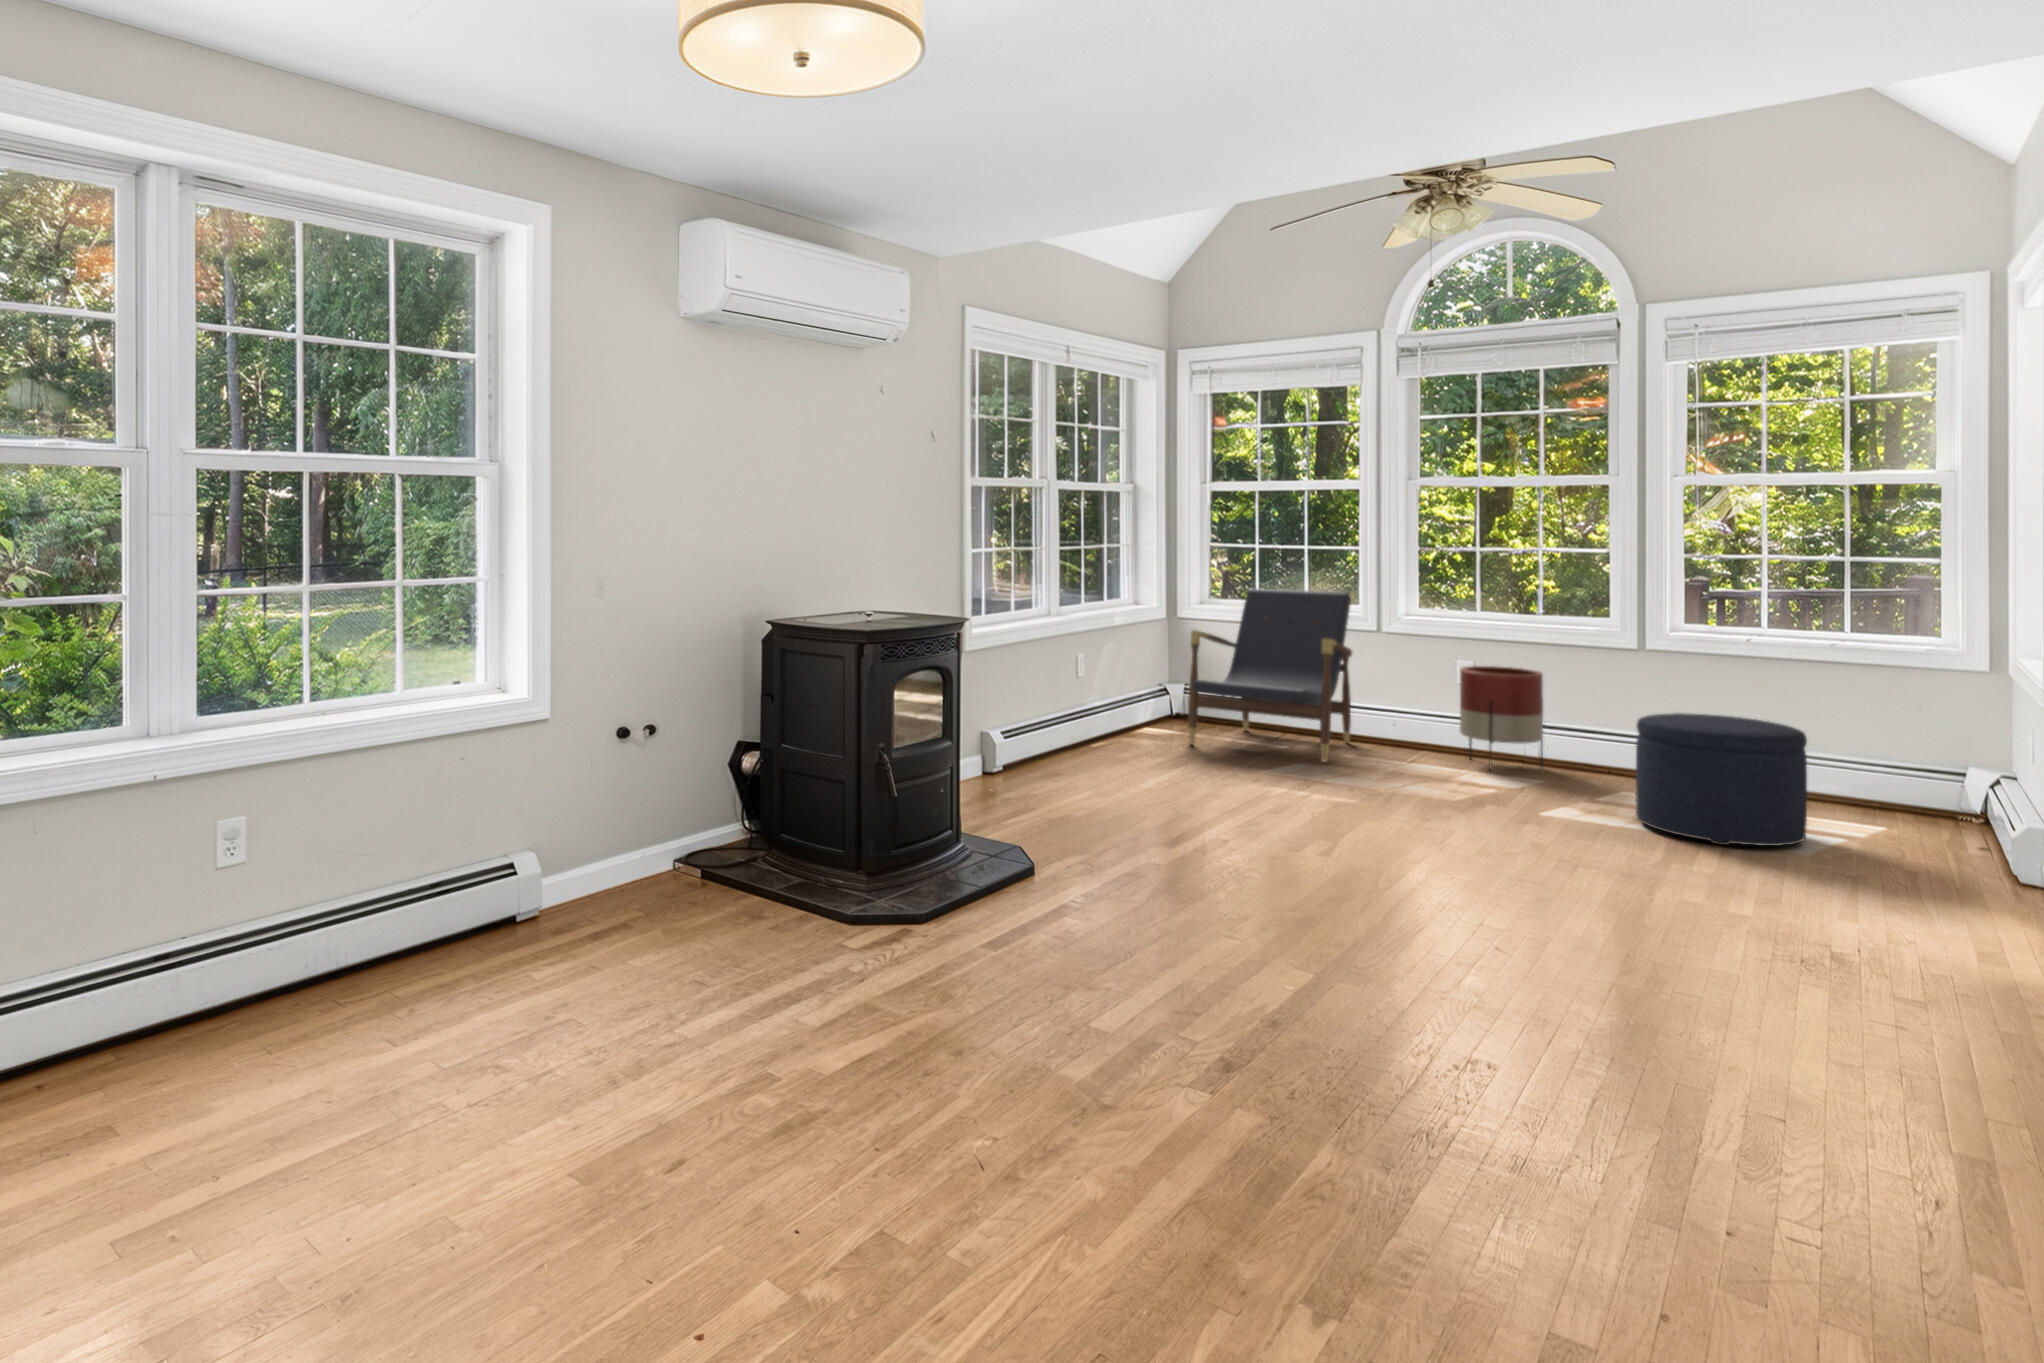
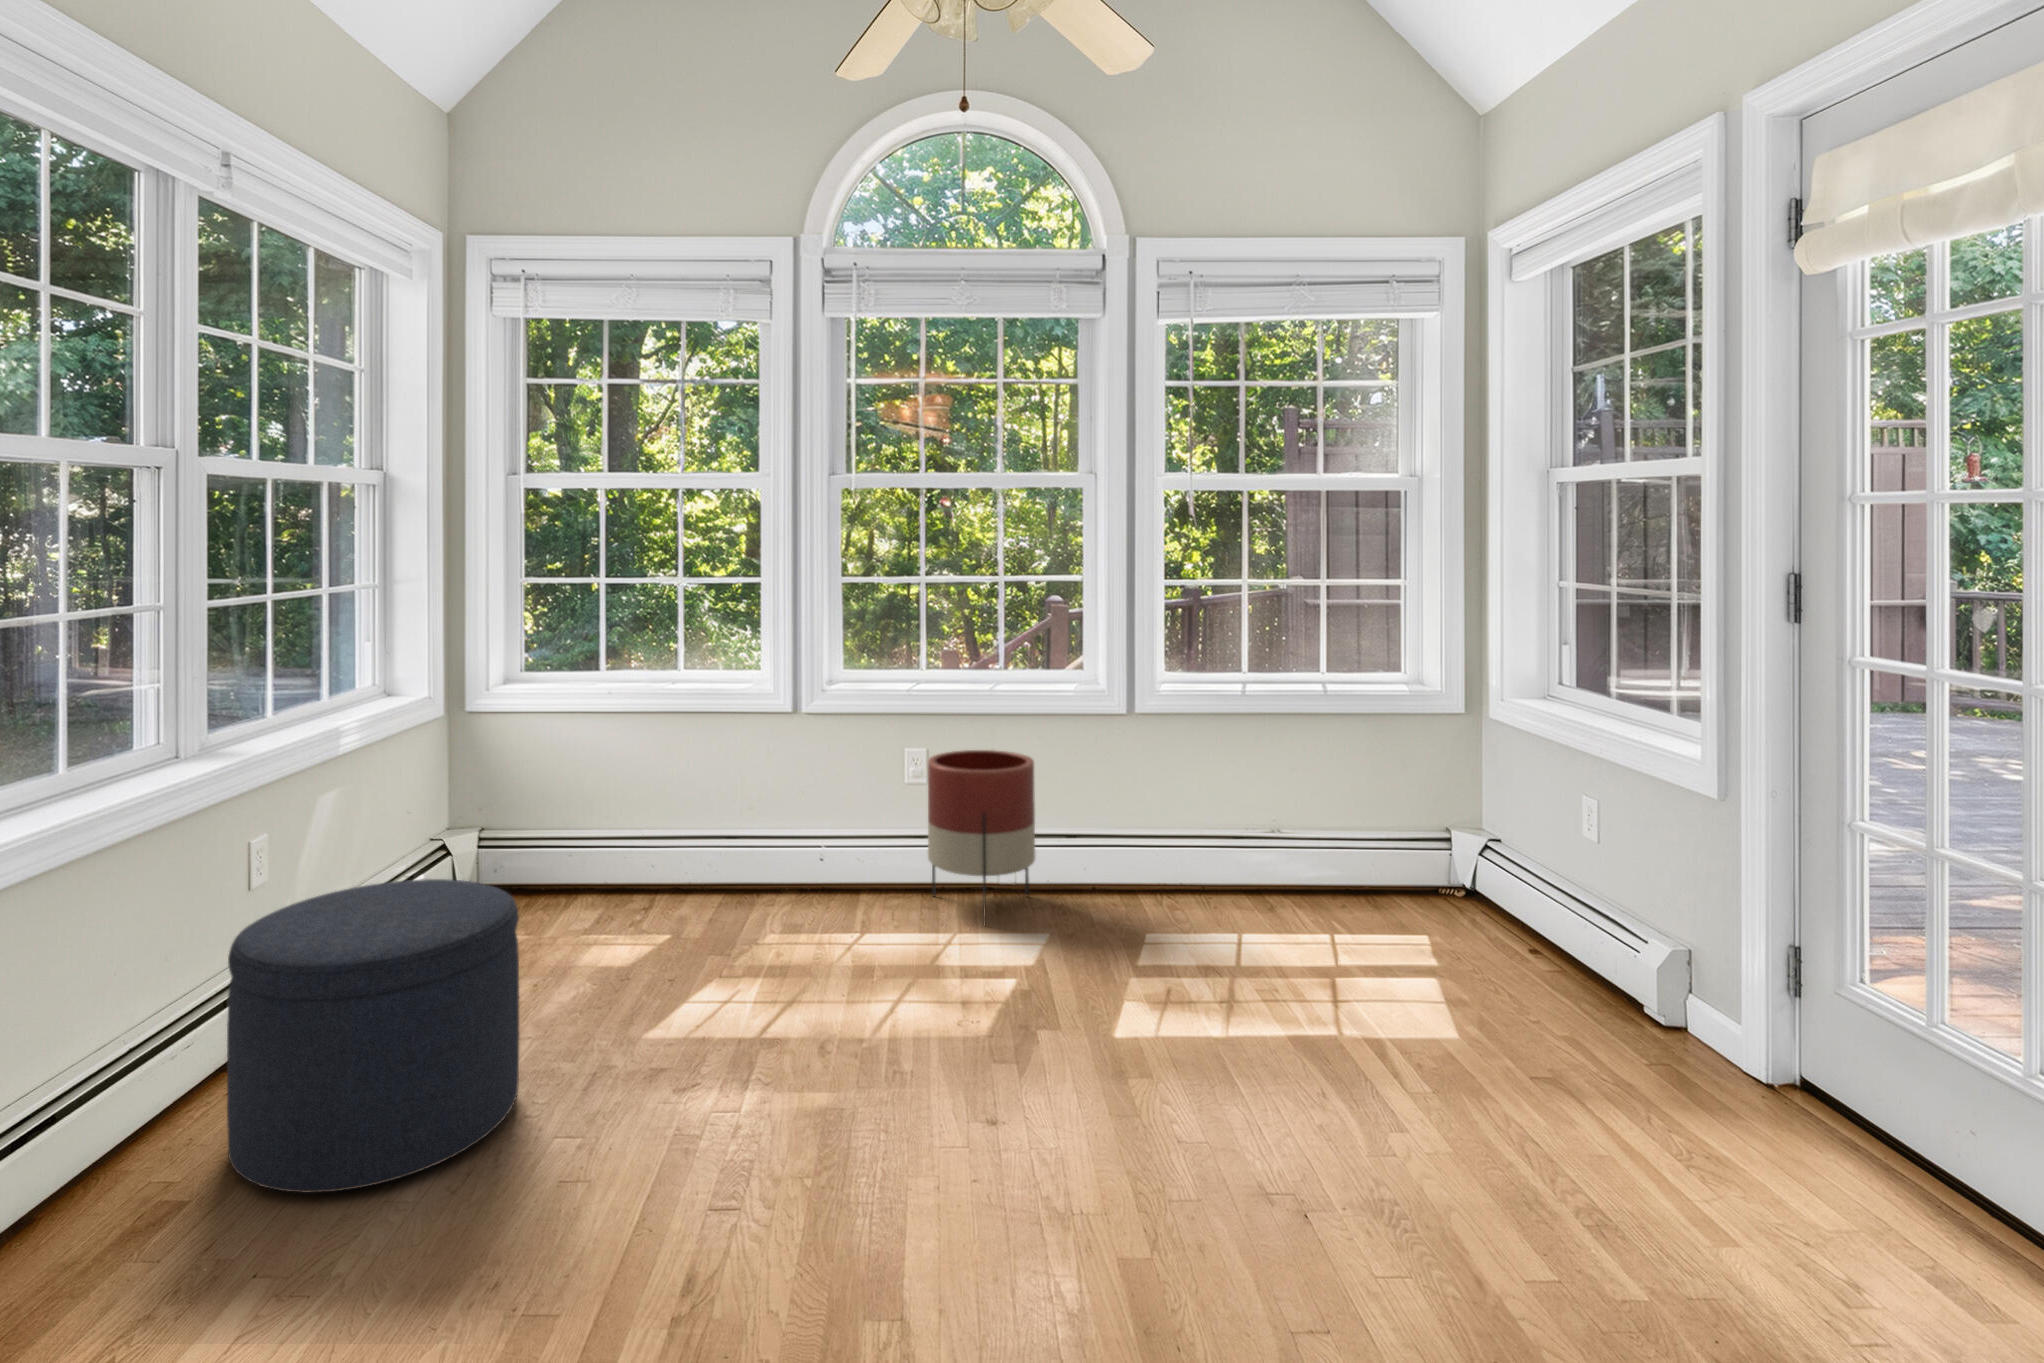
lounge chair: present [1188,589,1352,762] -> none [502,652,773,974]
ottoman: present [1636,713,1807,846] -> present [227,879,519,1193]

